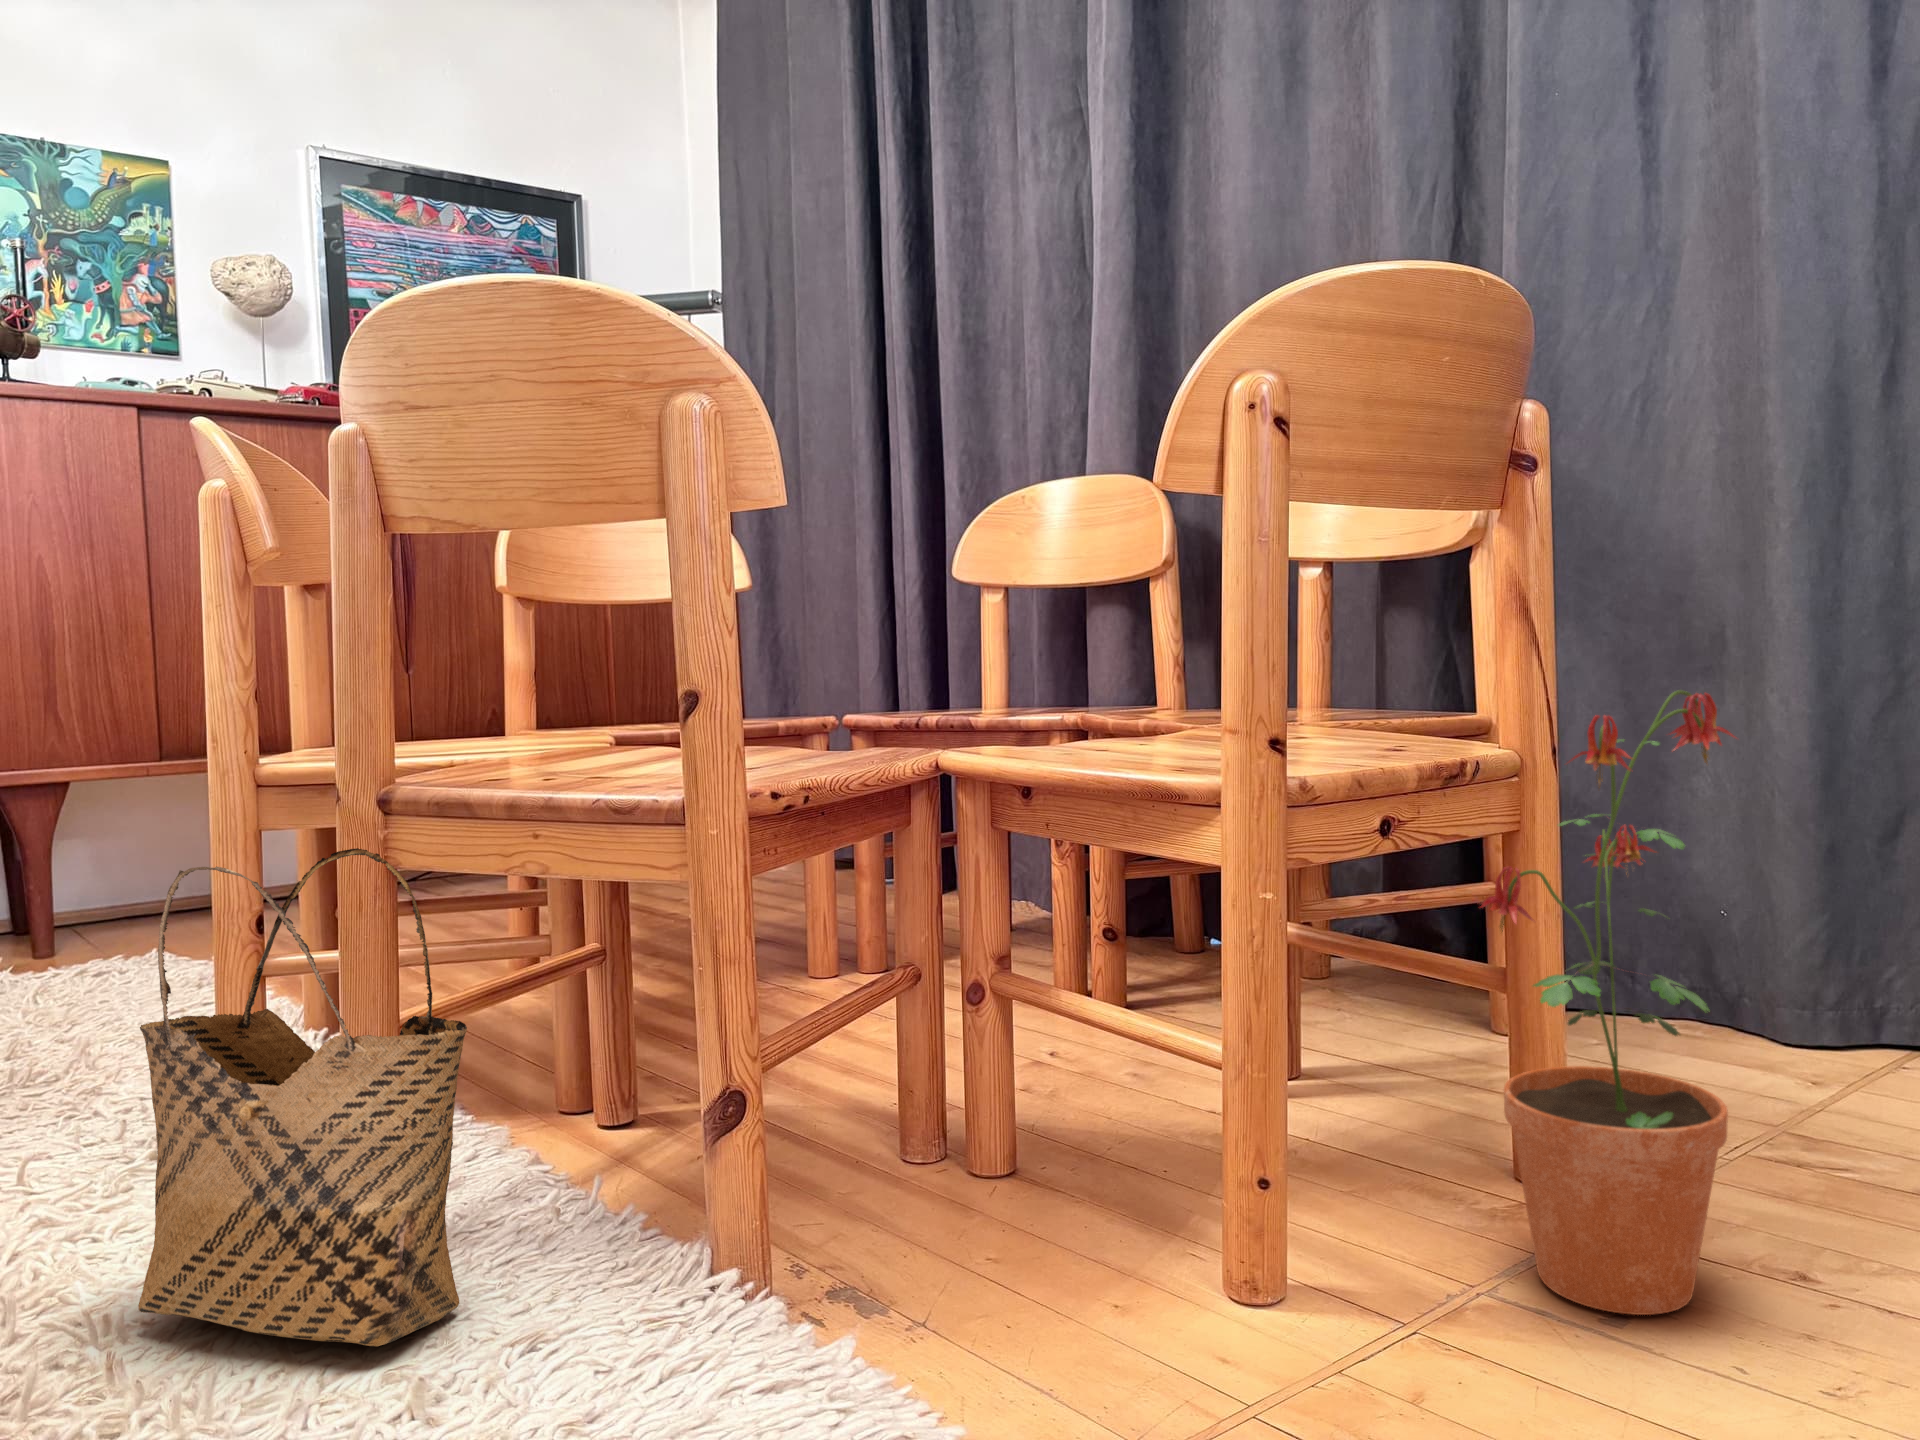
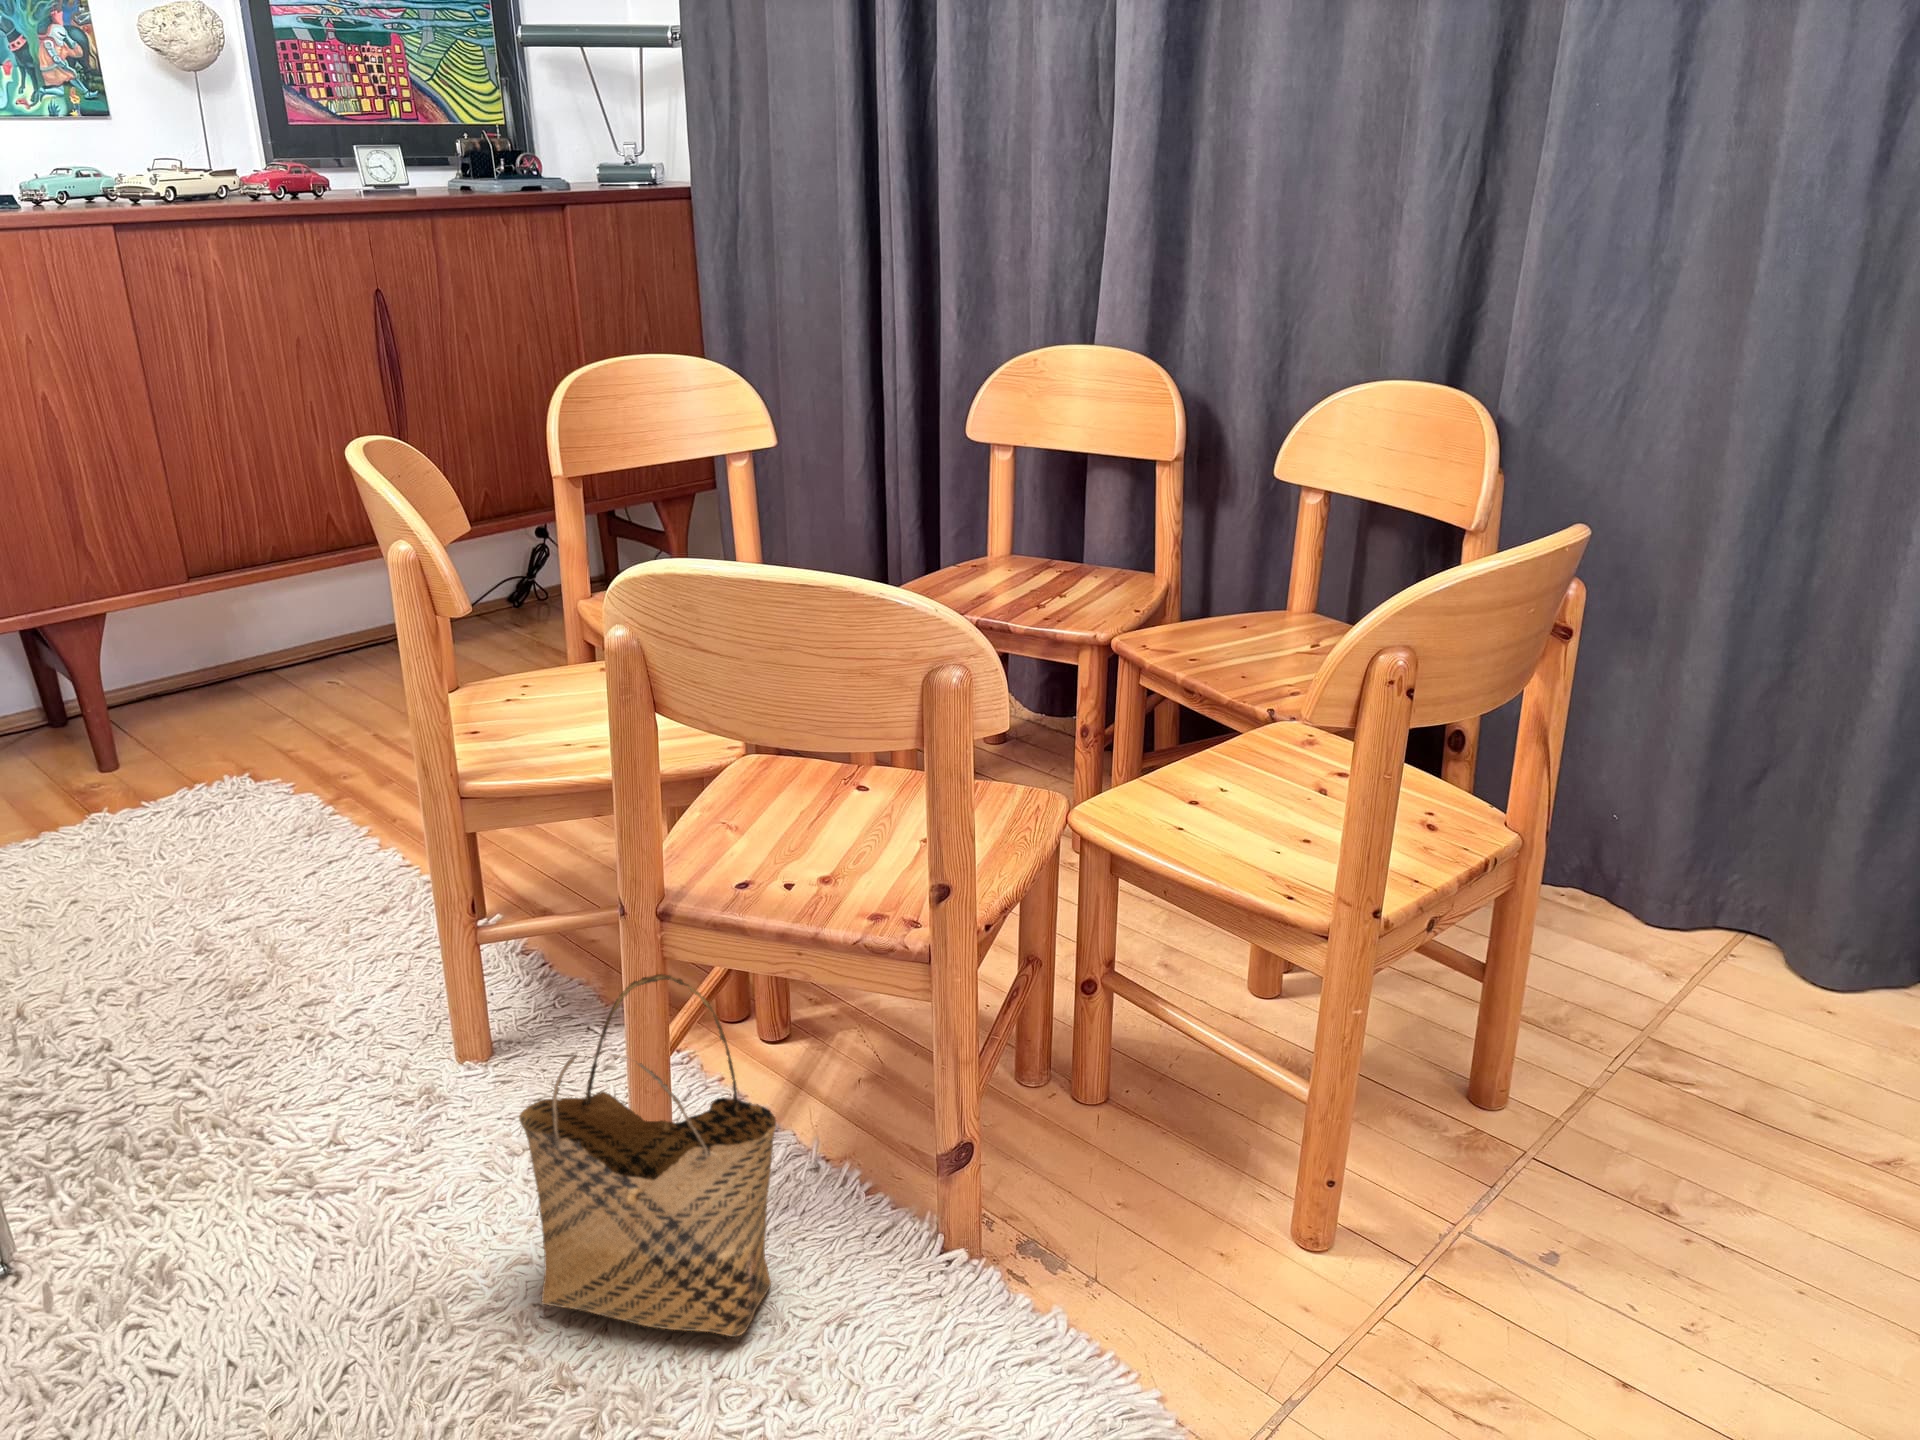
potted plant: present [1481,691,1735,1315] -> none [1492,854,1703,1255]

